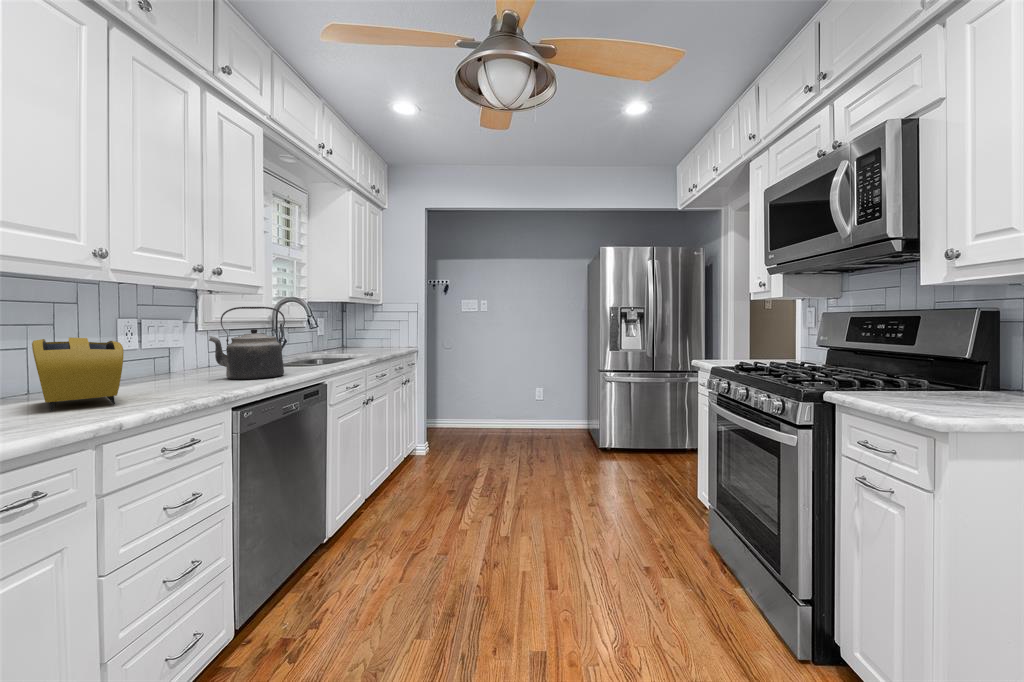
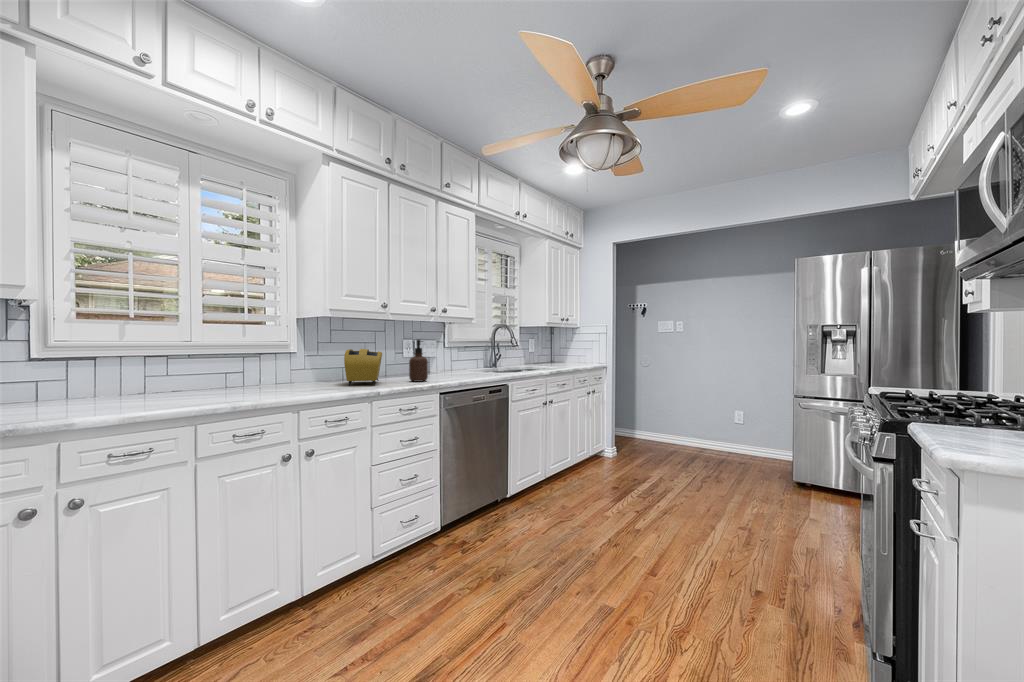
kettle: present [209,307,285,380] -> none [435,332,478,379]
soap dispenser: none [173,318,210,390] -> present [409,339,428,382]

